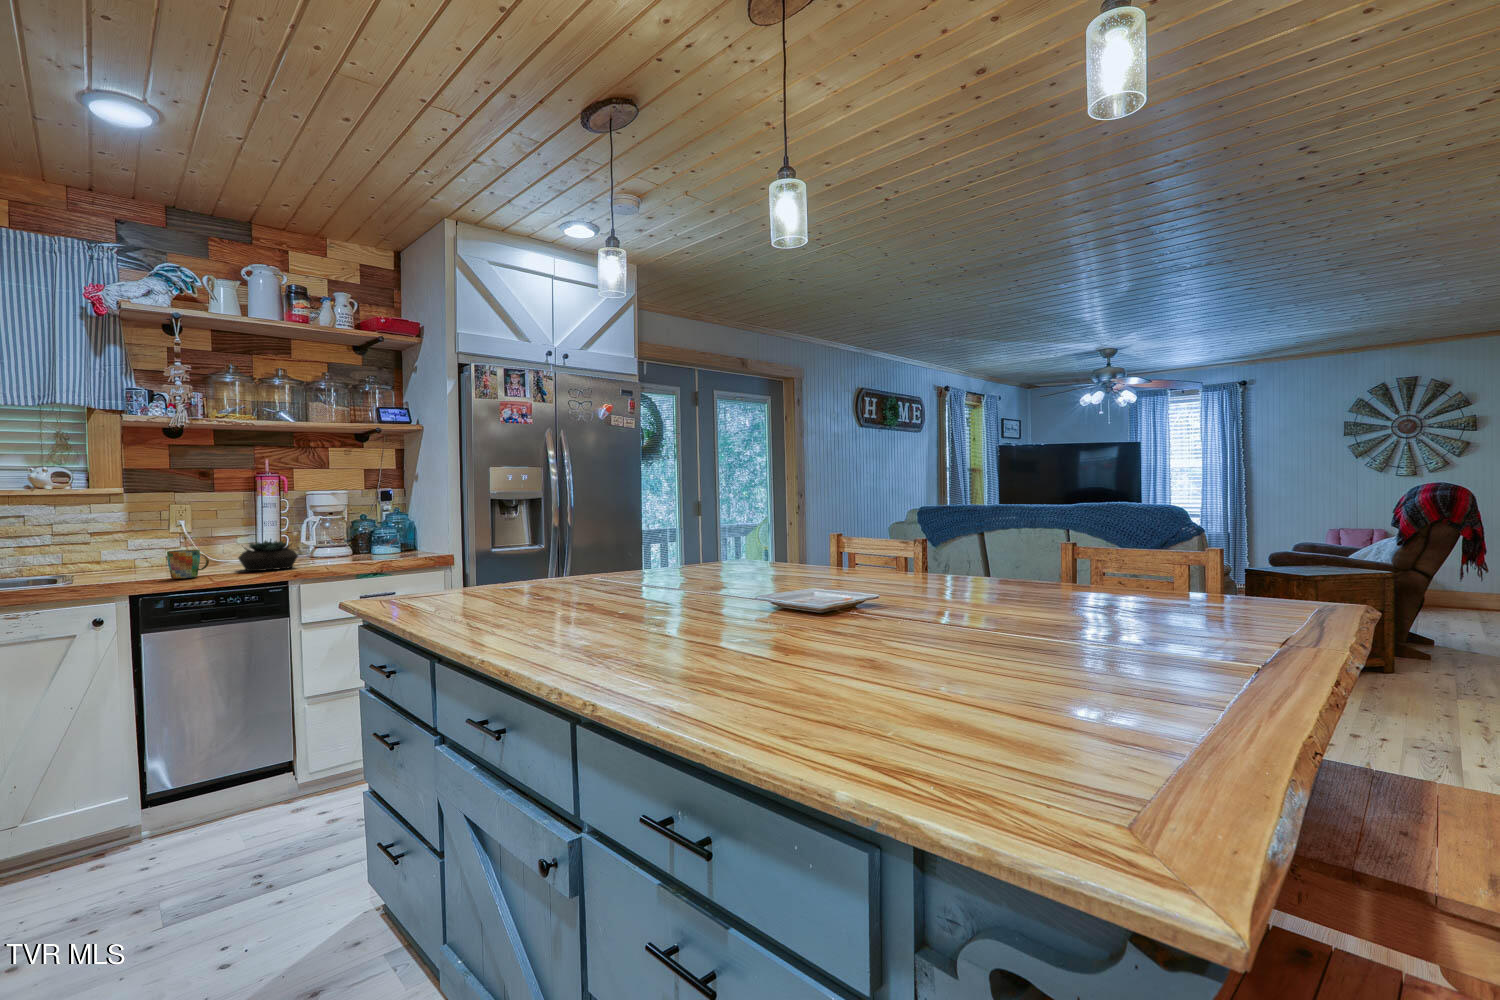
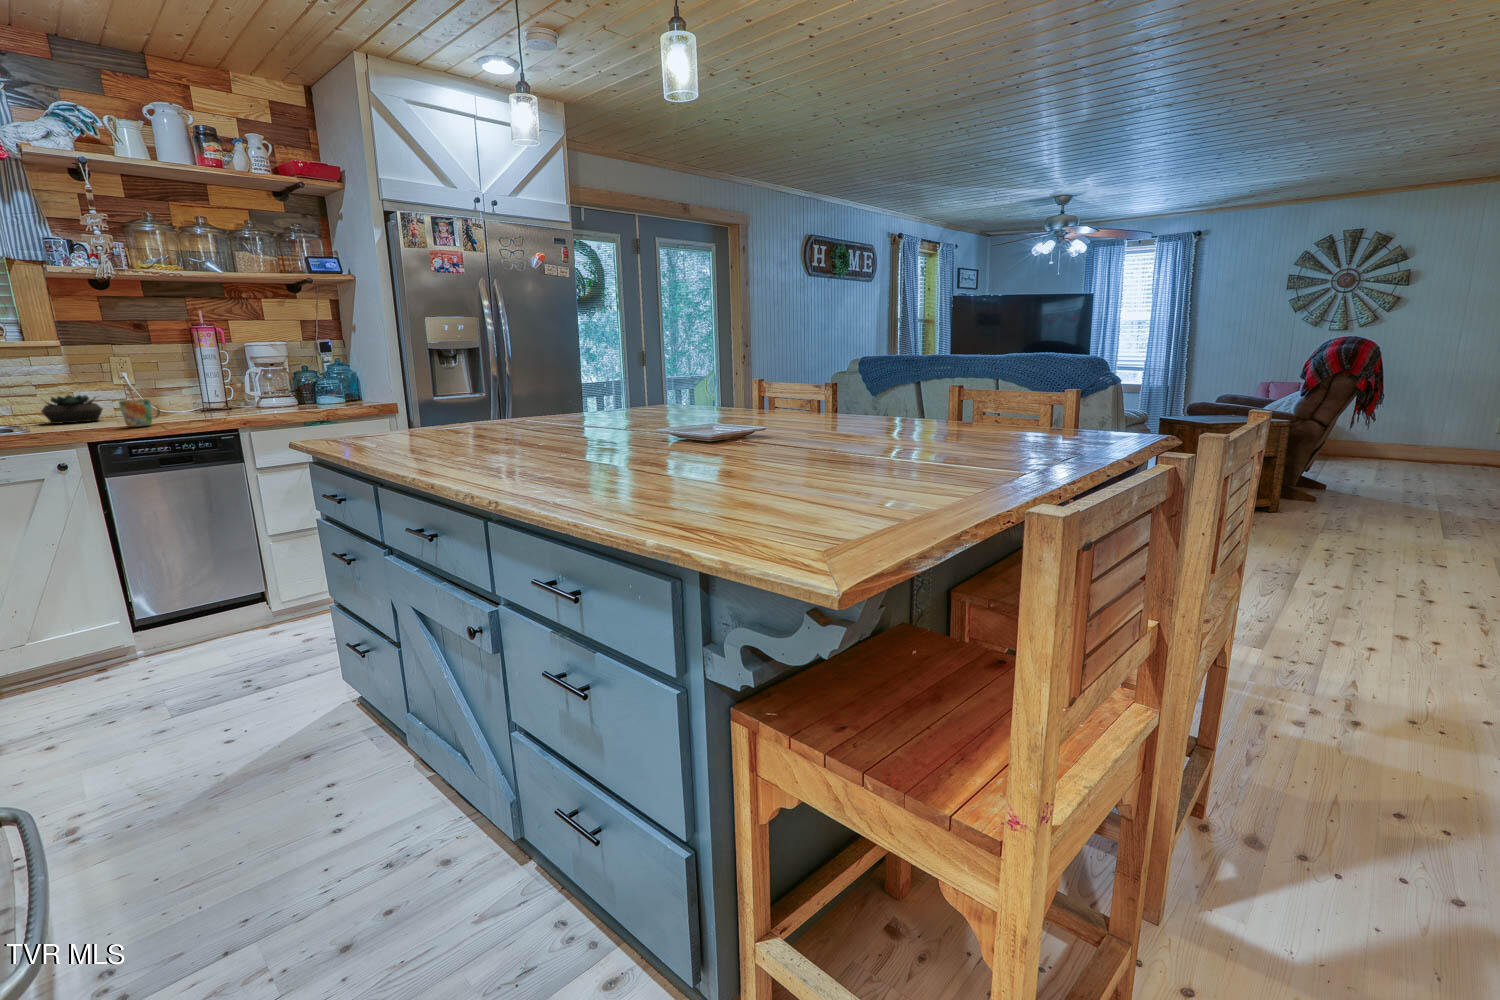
succulent plant: present [238,541,298,571] -> present [41,395,103,424]

